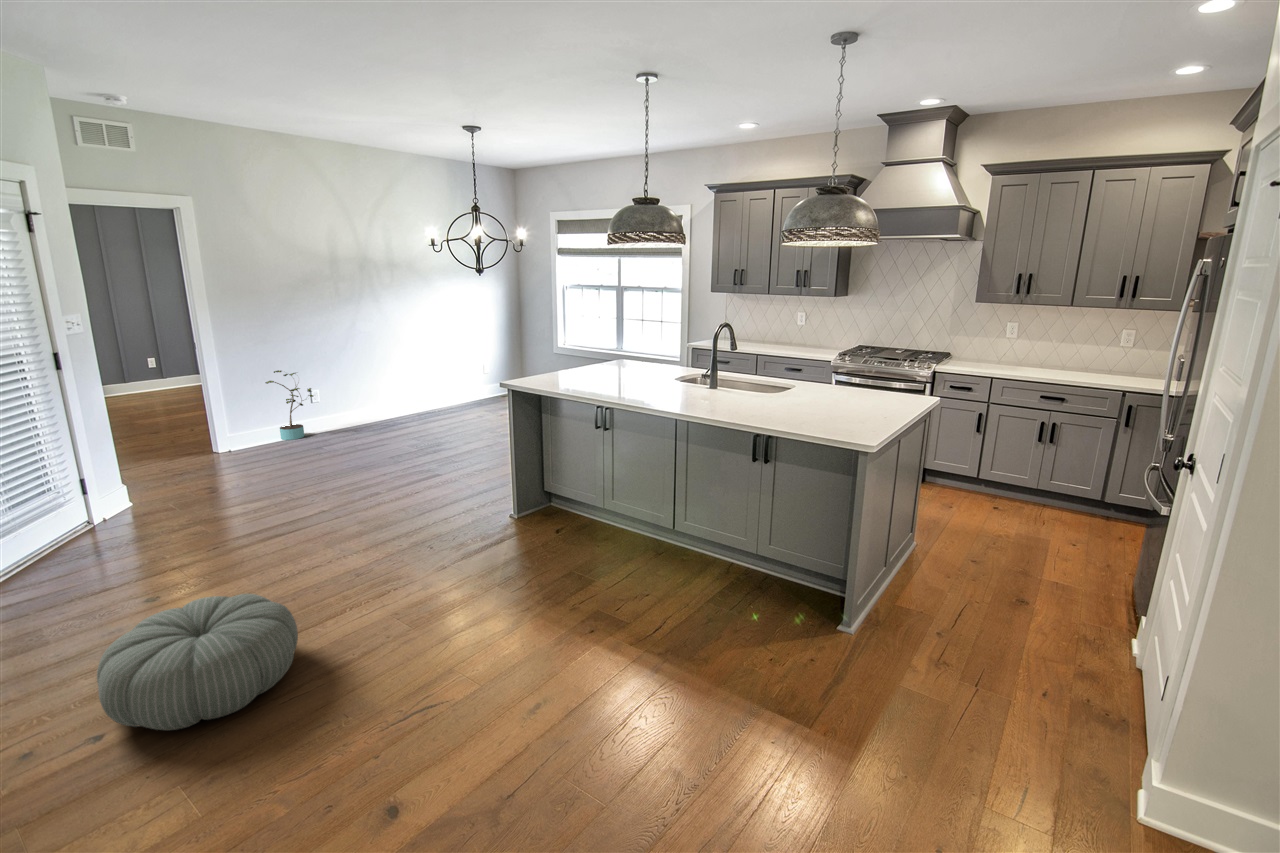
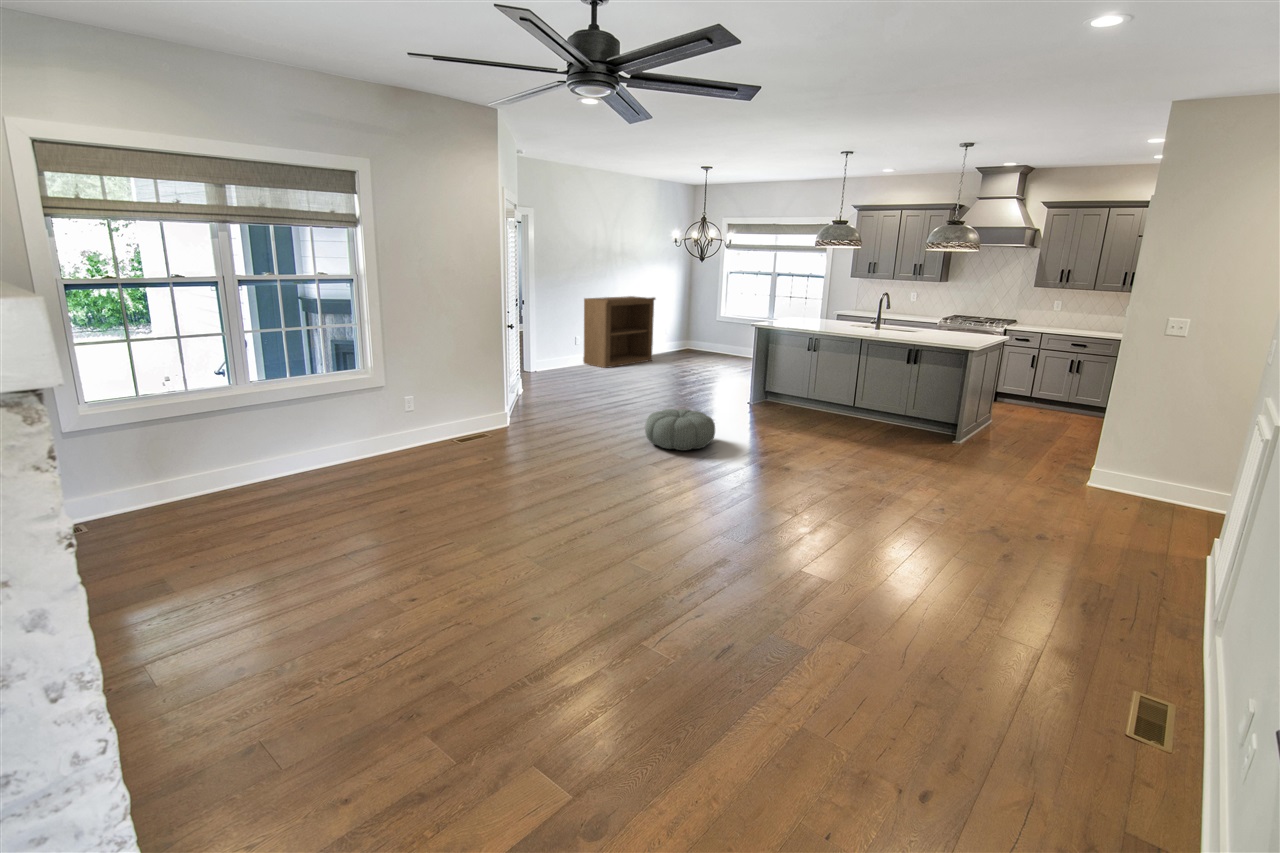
bookshelf: none [312,324,441,436] -> present [583,296,655,368]
potted plant: present [265,370,313,440] -> none [563,323,587,368]

